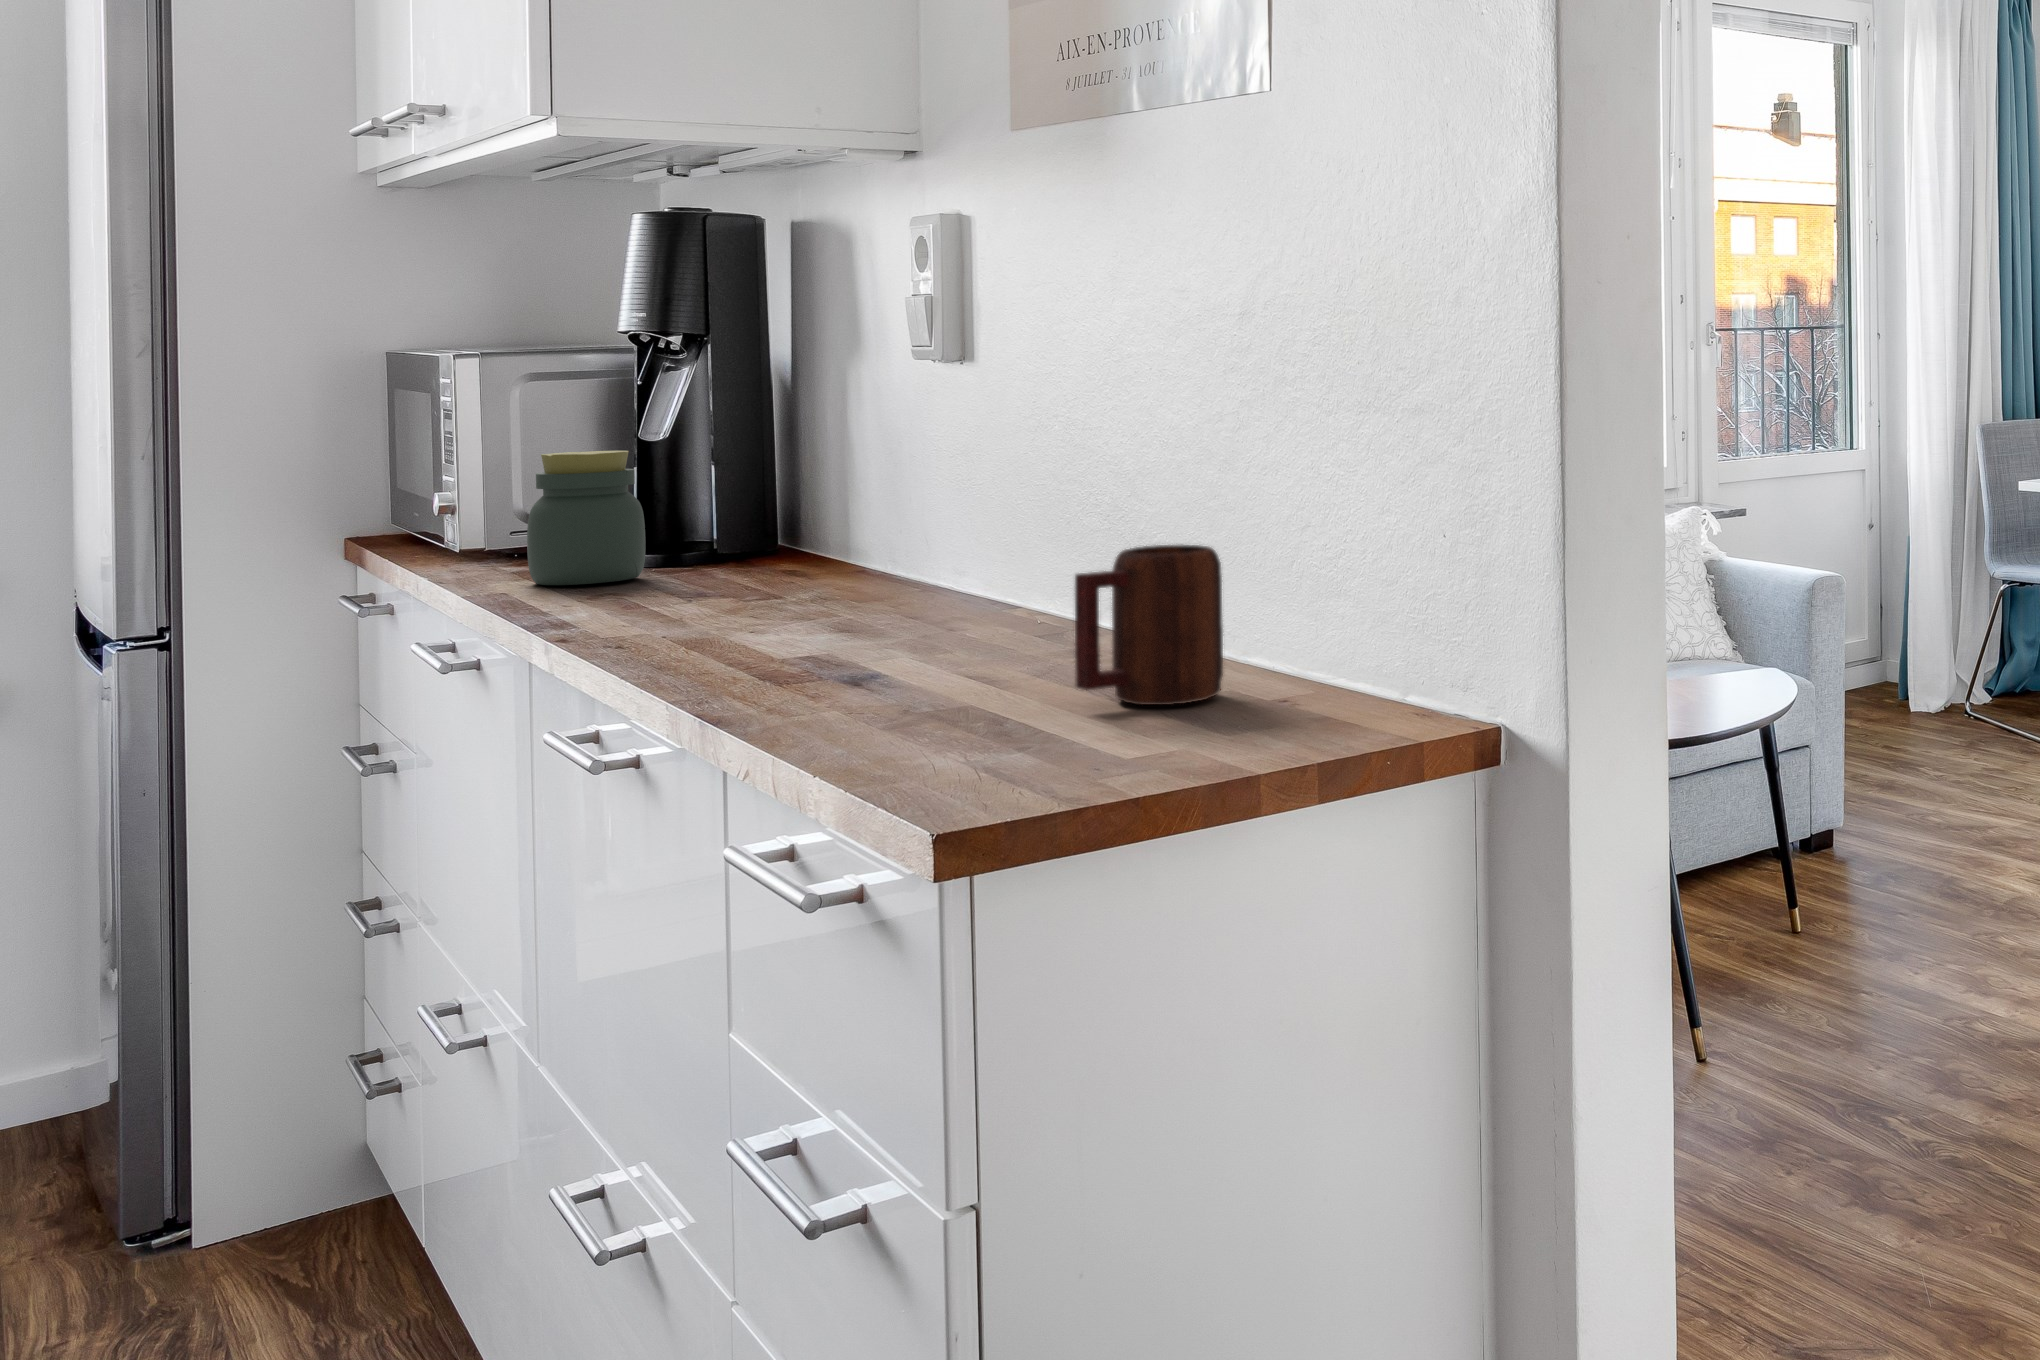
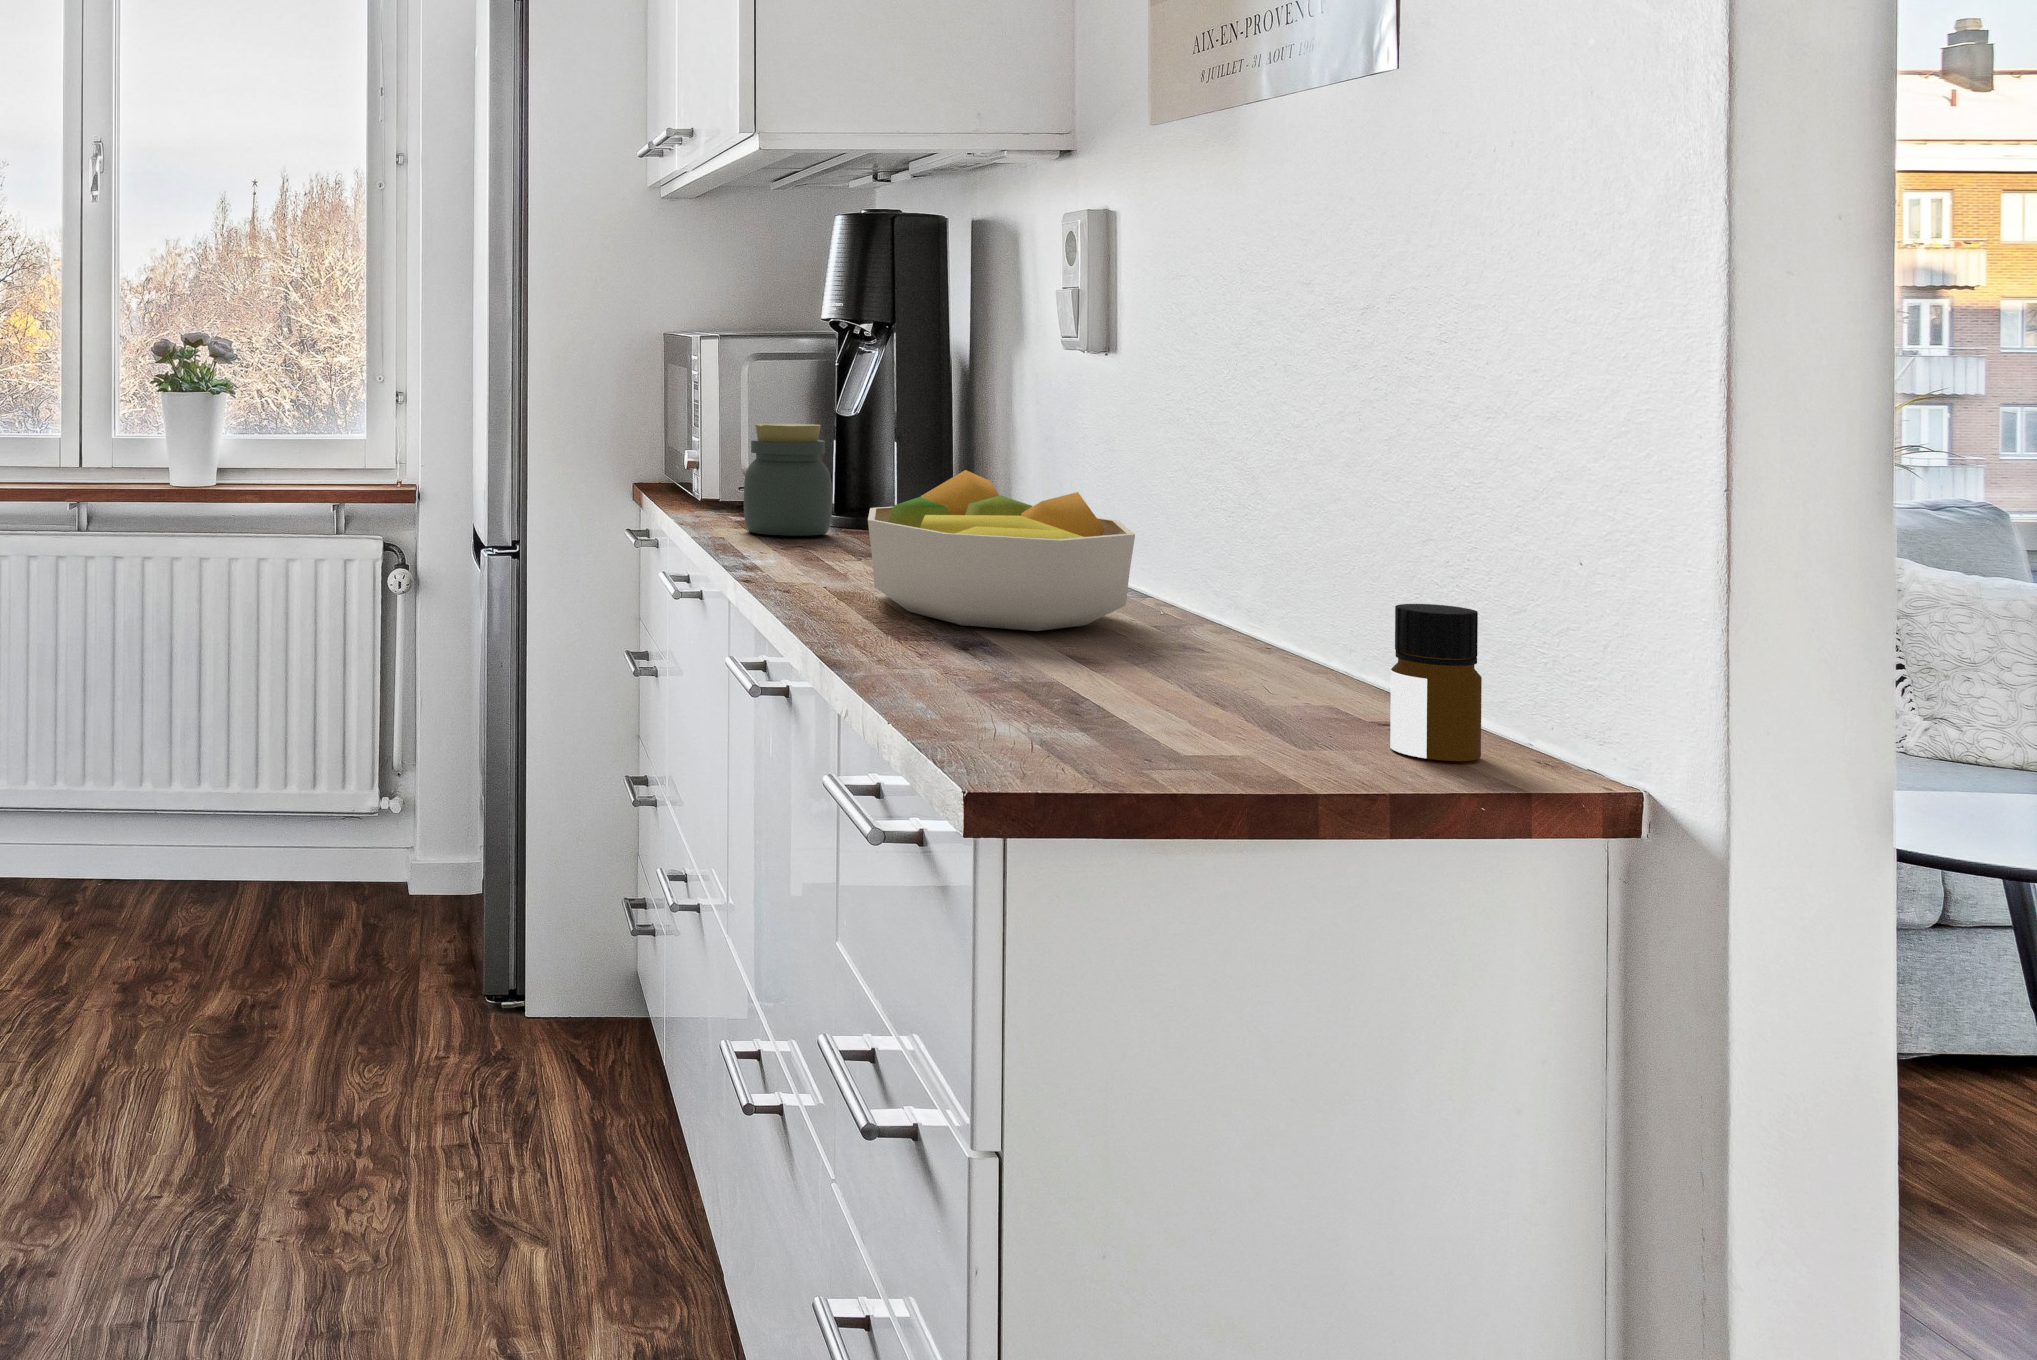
fruit bowl: none [722,490,1027,659] -> present [868,470,1135,631]
mug: present [1075,545,1223,705] -> none [1153,548,1318,715]
bottle: none [1294,580,1365,720] -> present [1390,604,1482,761]

